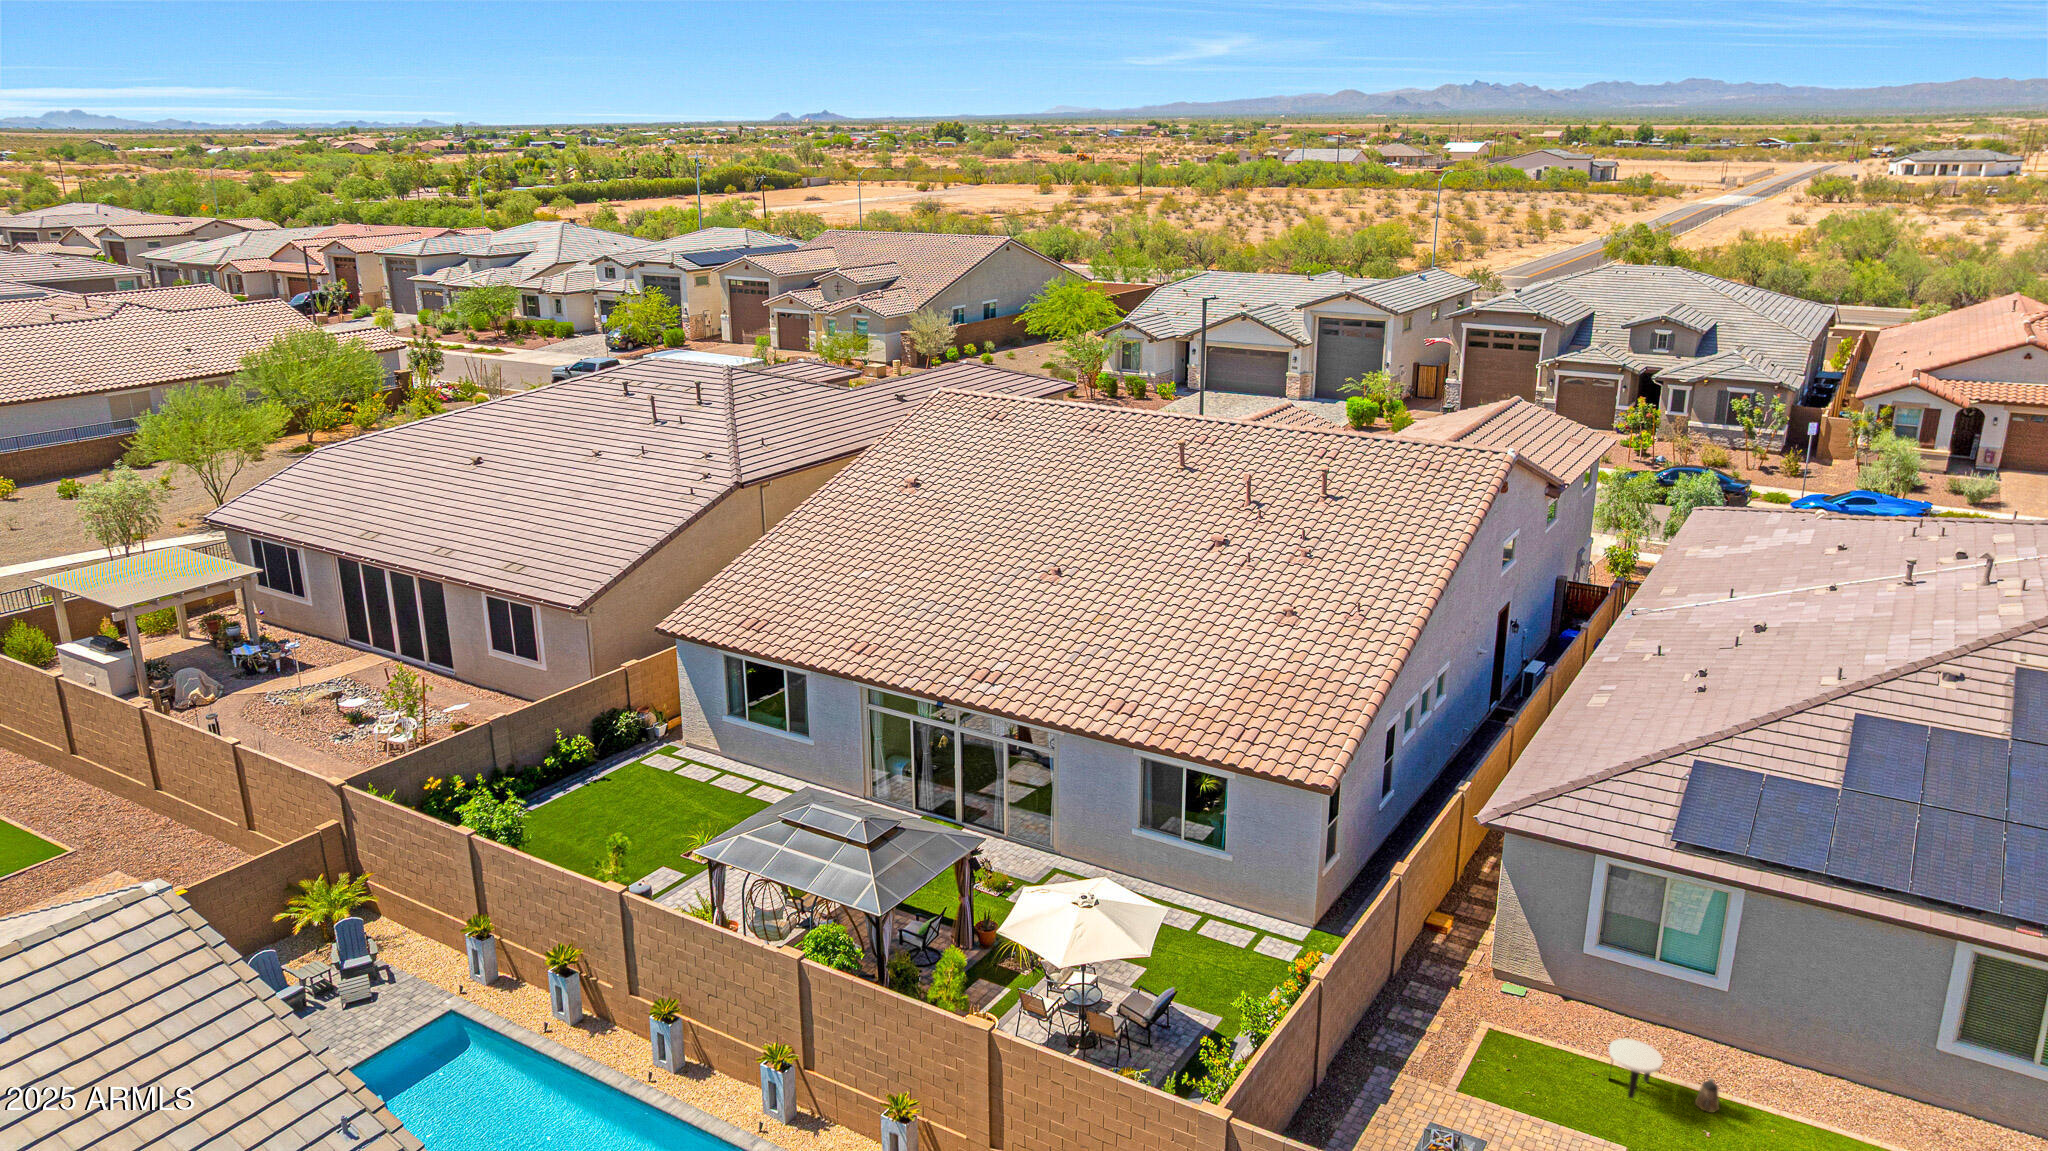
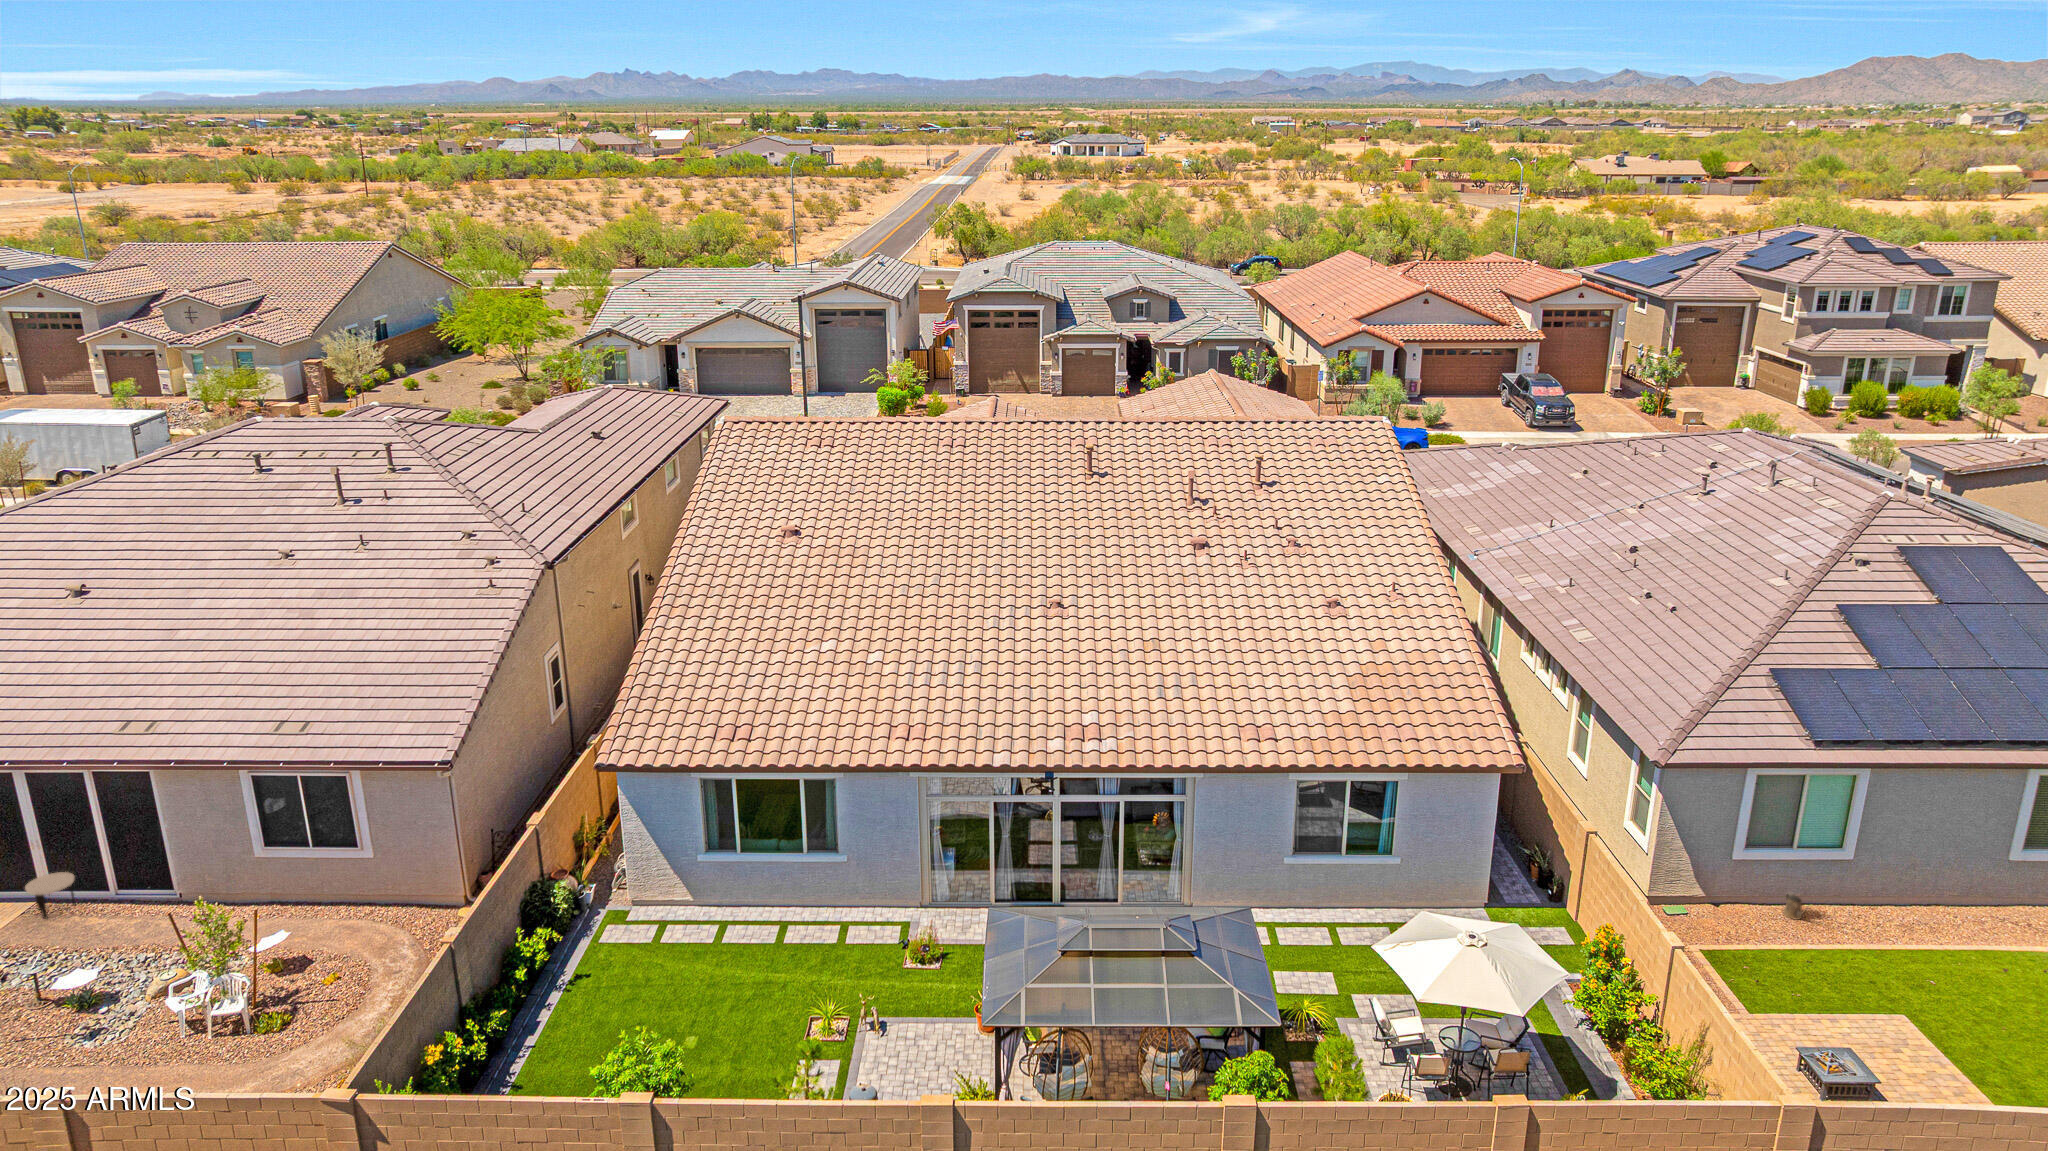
side table: present [1609,1039,1663,1099] -> present [25,872,75,918]

